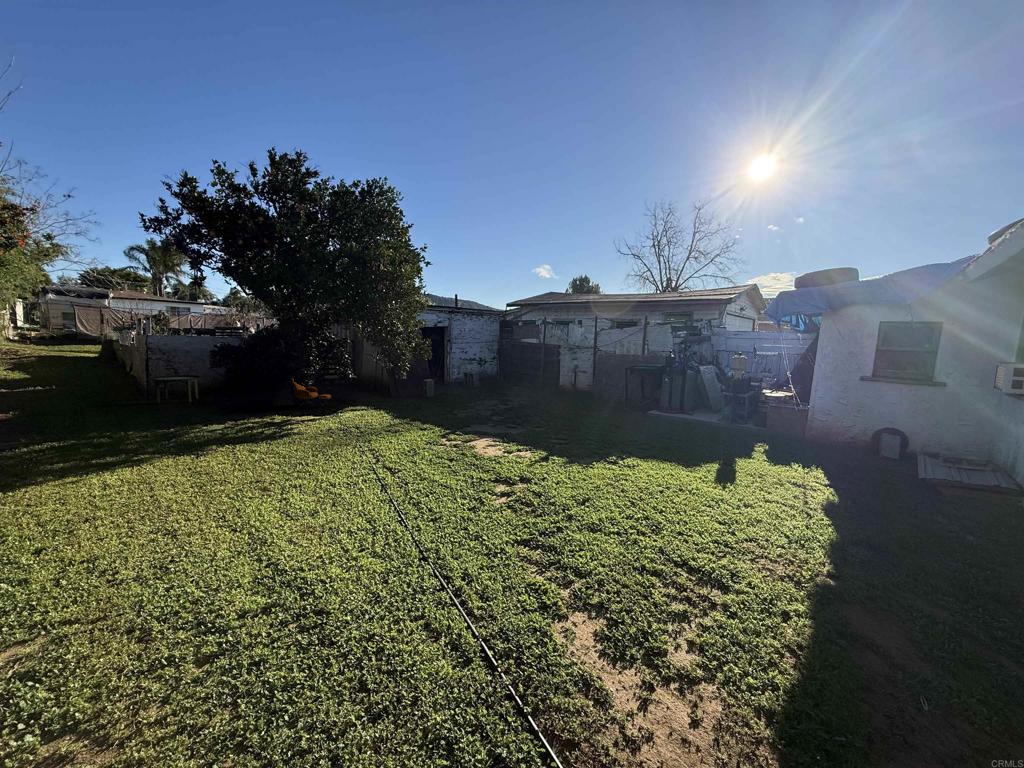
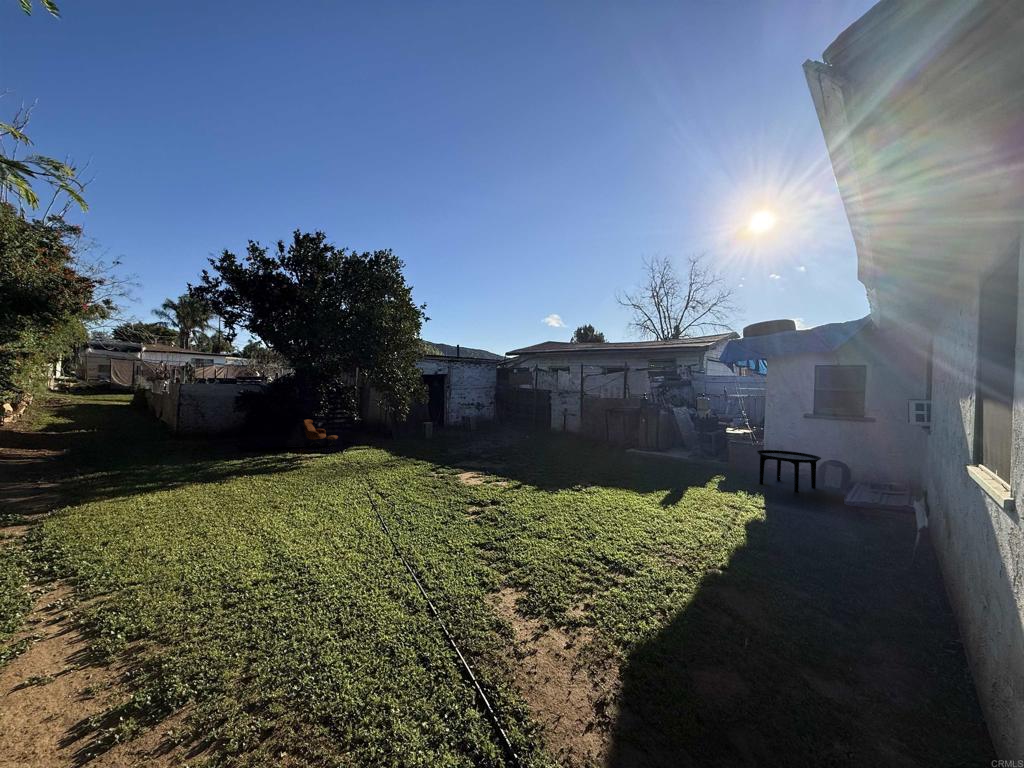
round table: present [150,375,202,403] -> present [757,450,821,492]

